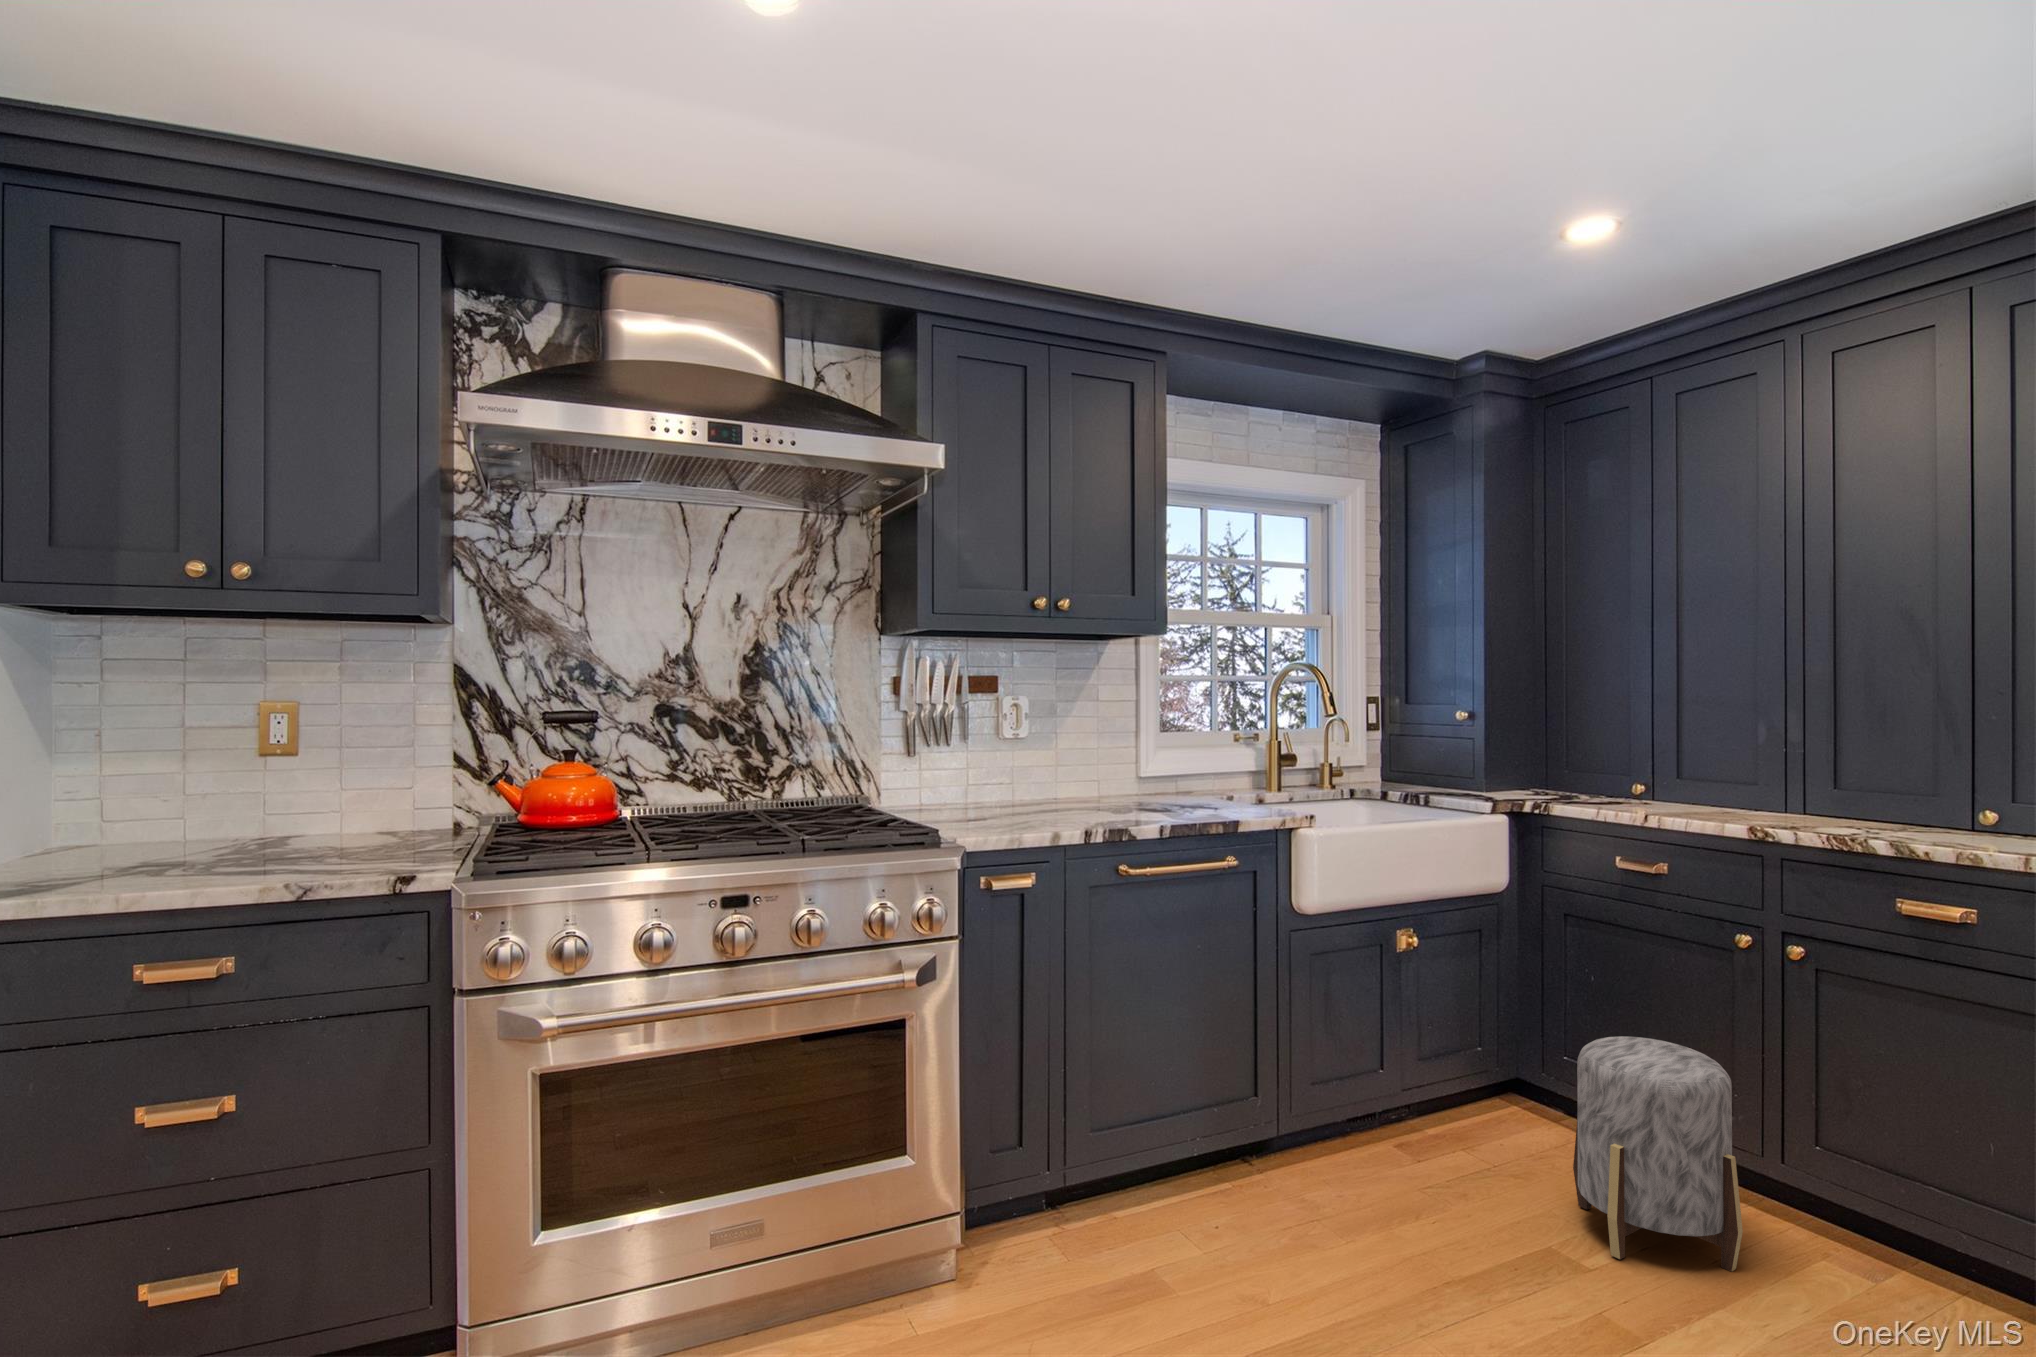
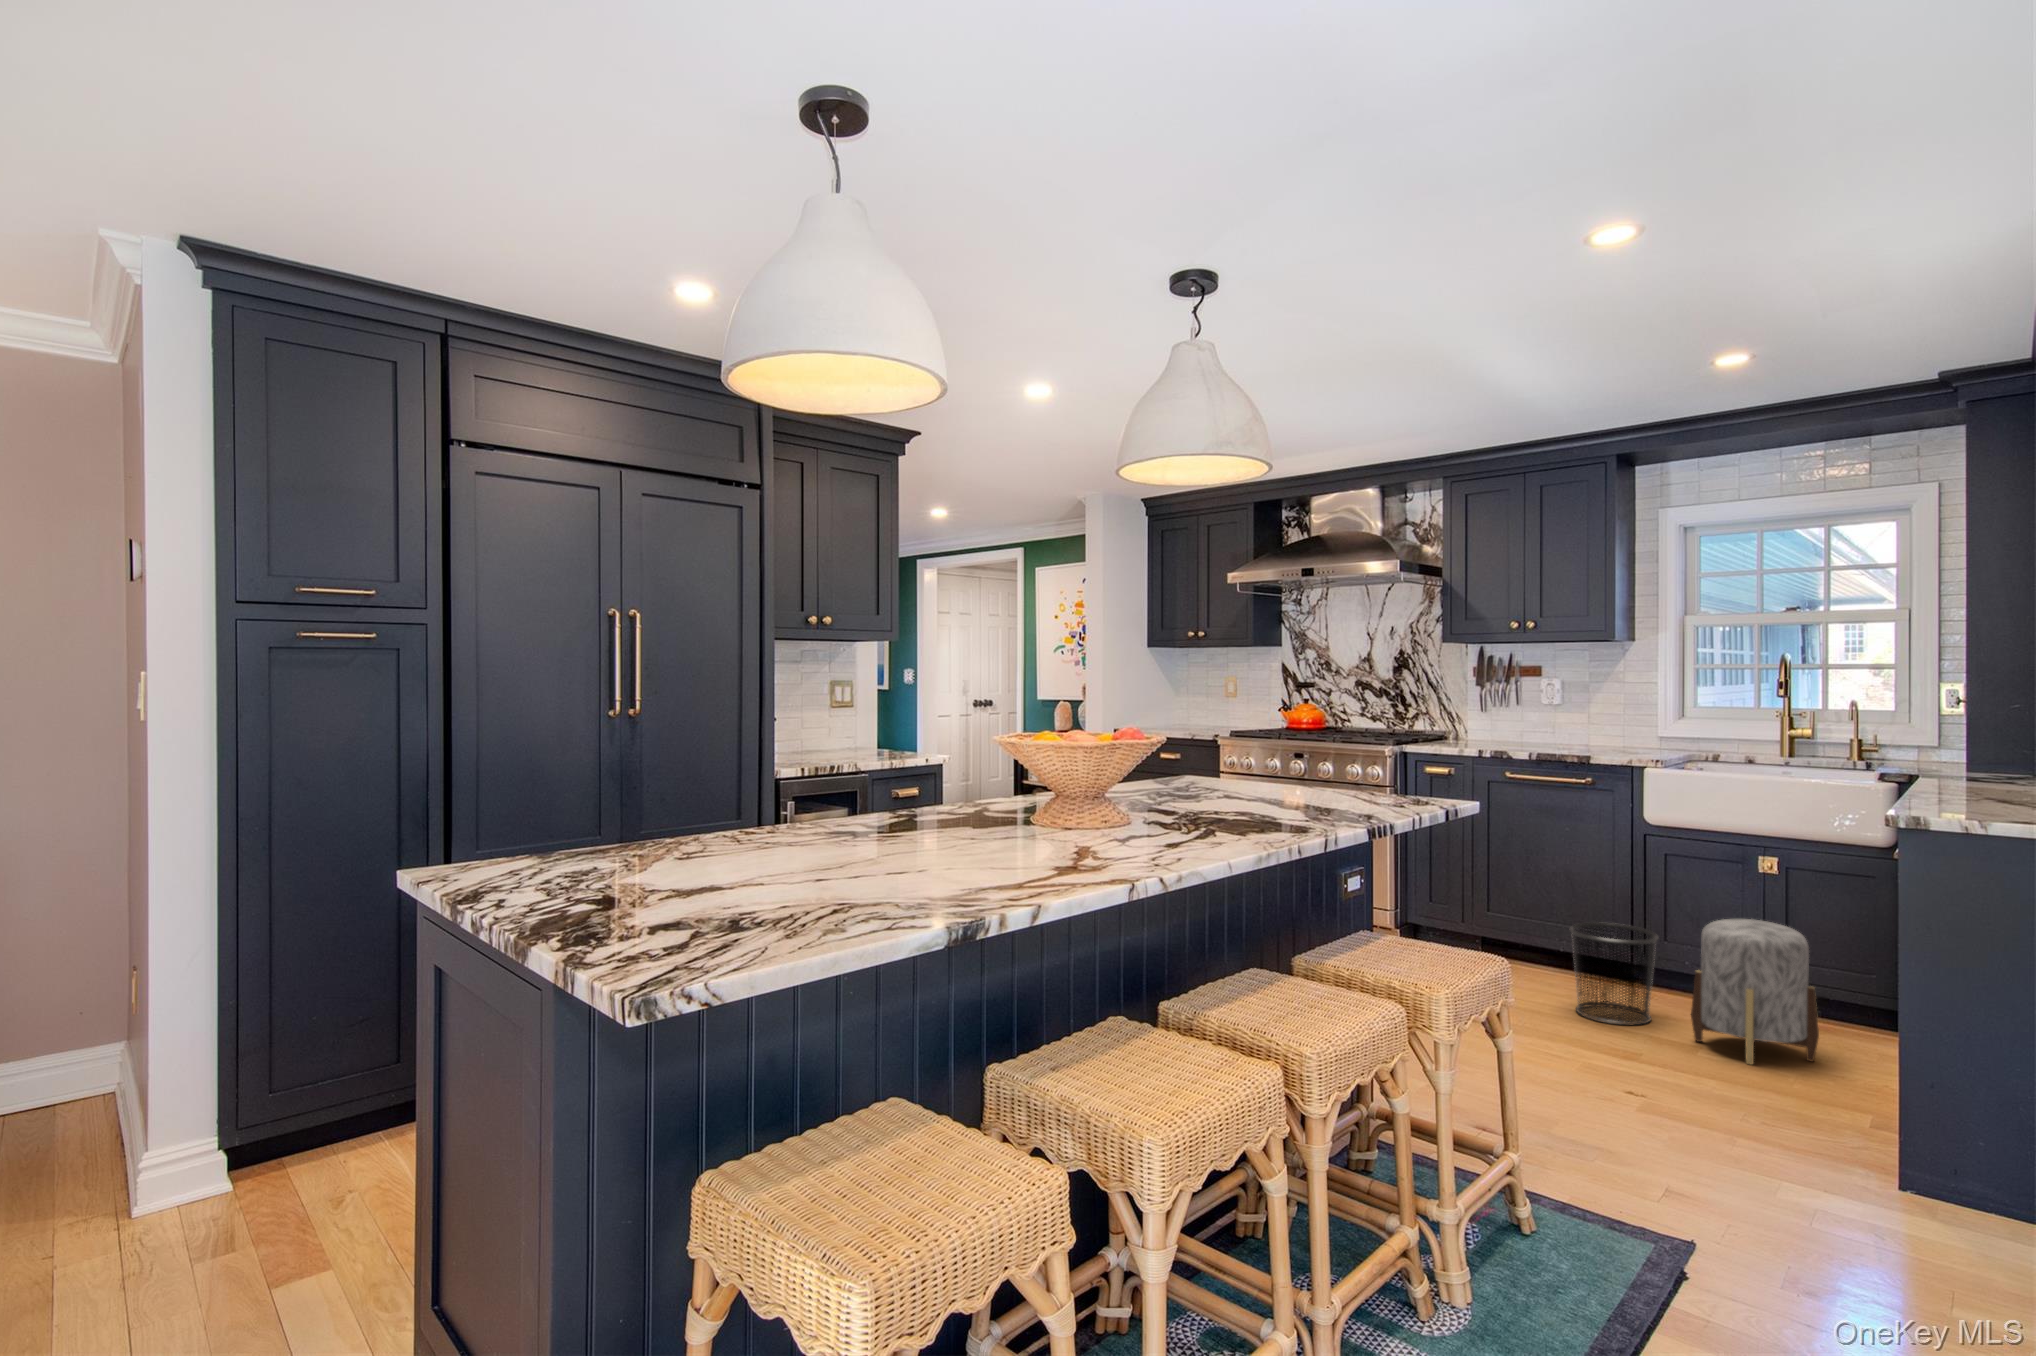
waste bin: none [1399,1094,1545,1294] -> present [1570,922,1658,1025]

